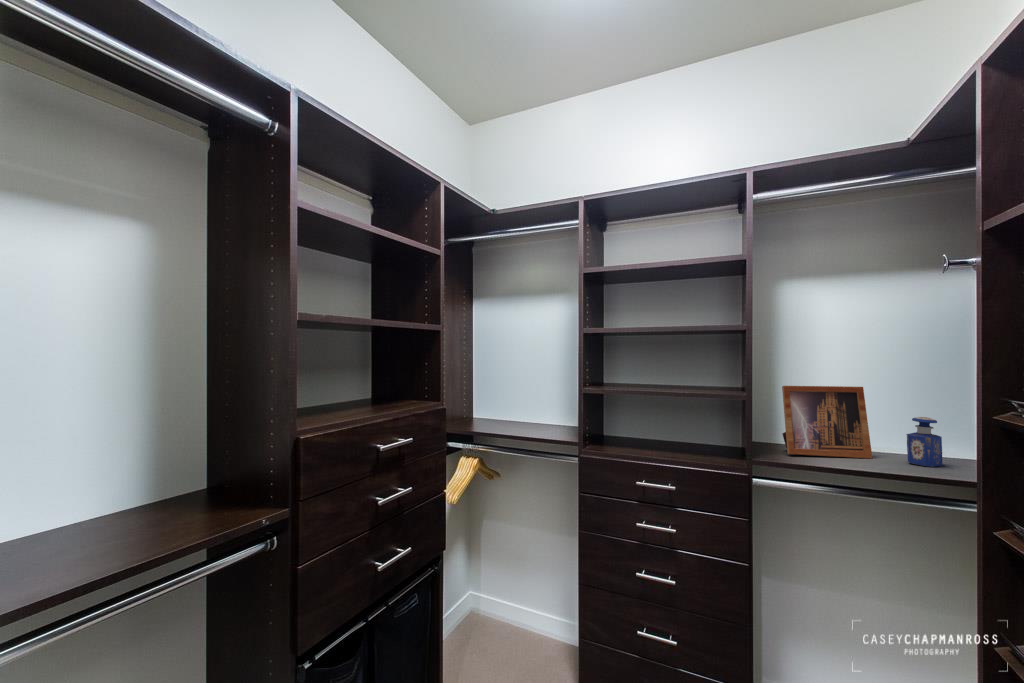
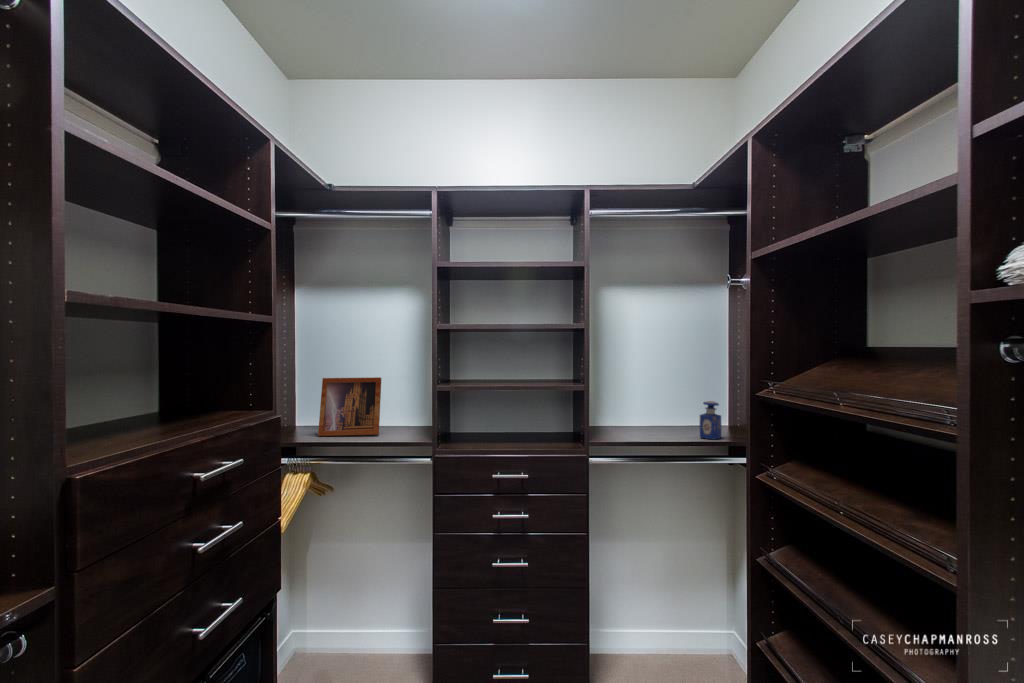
picture frame: present [782,386,872,459] -> present [318,377,381,436]

